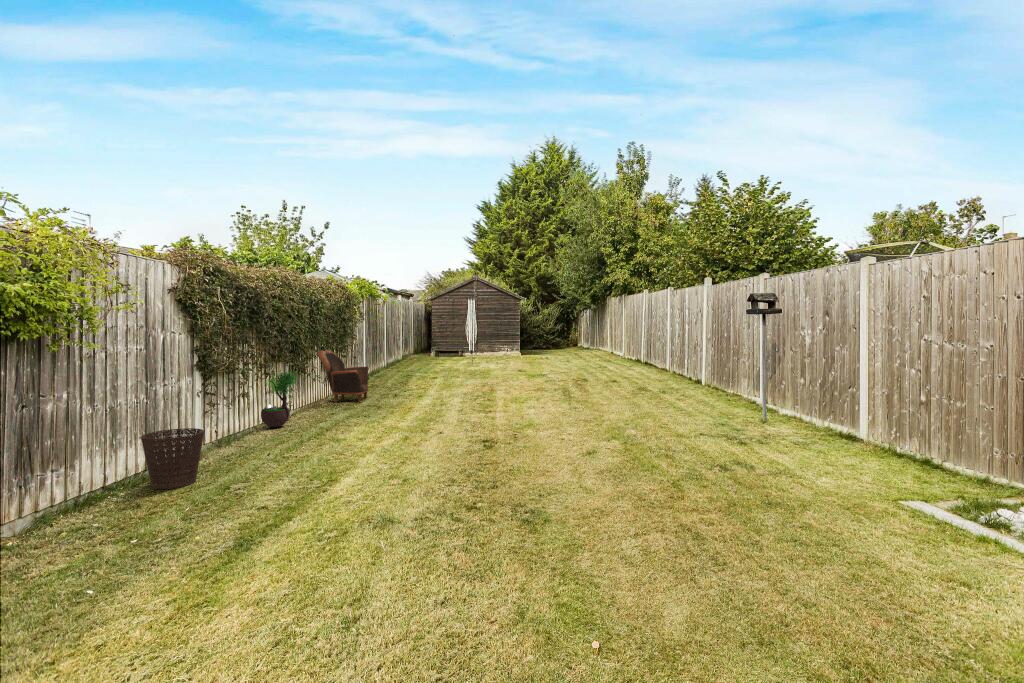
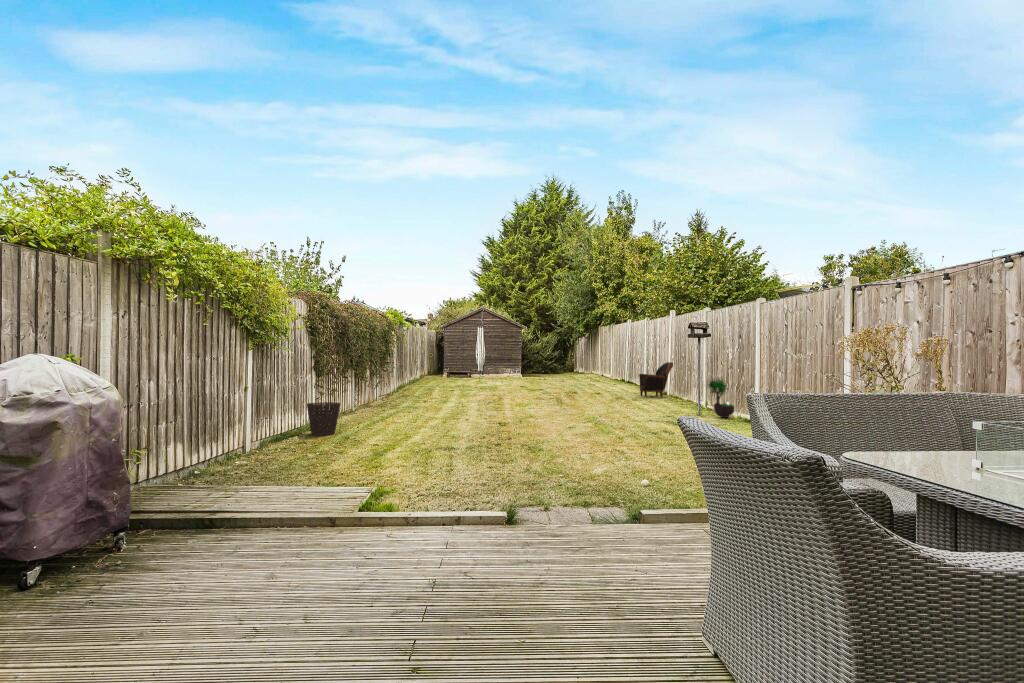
armchair: present [317,350,369,402] -> present [639,362,673,397]
potted tree: present [261,371,296,427] -> present [707,378,734,418]

